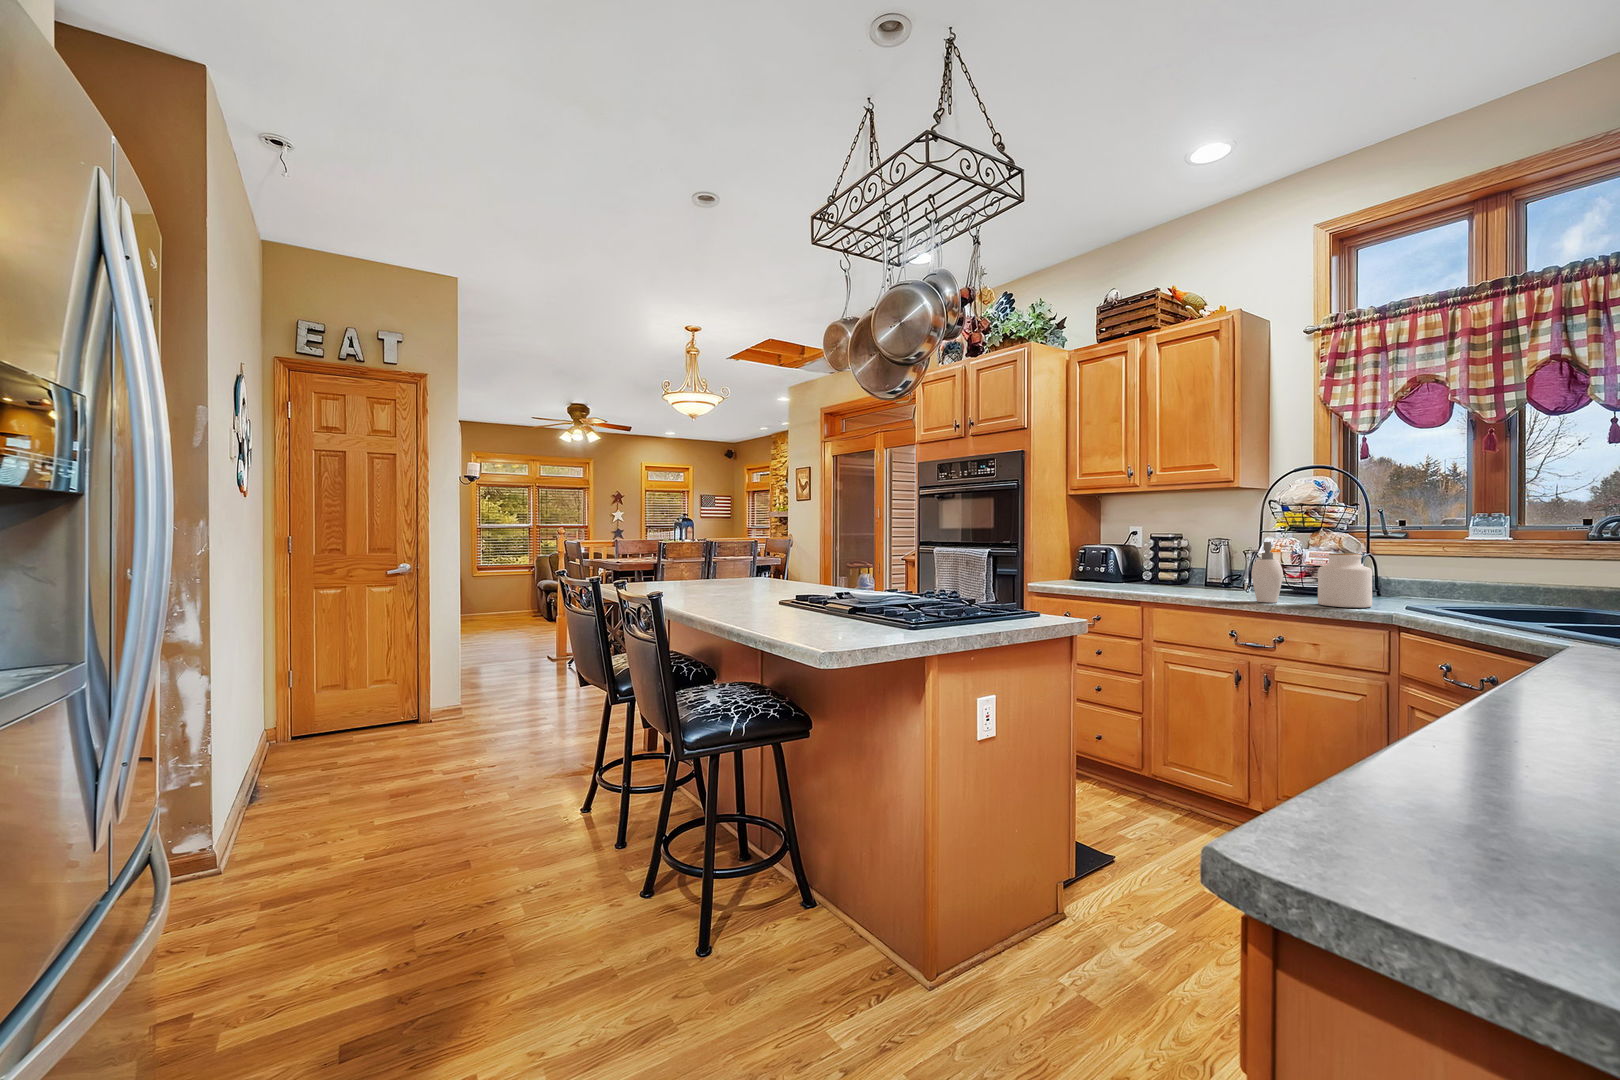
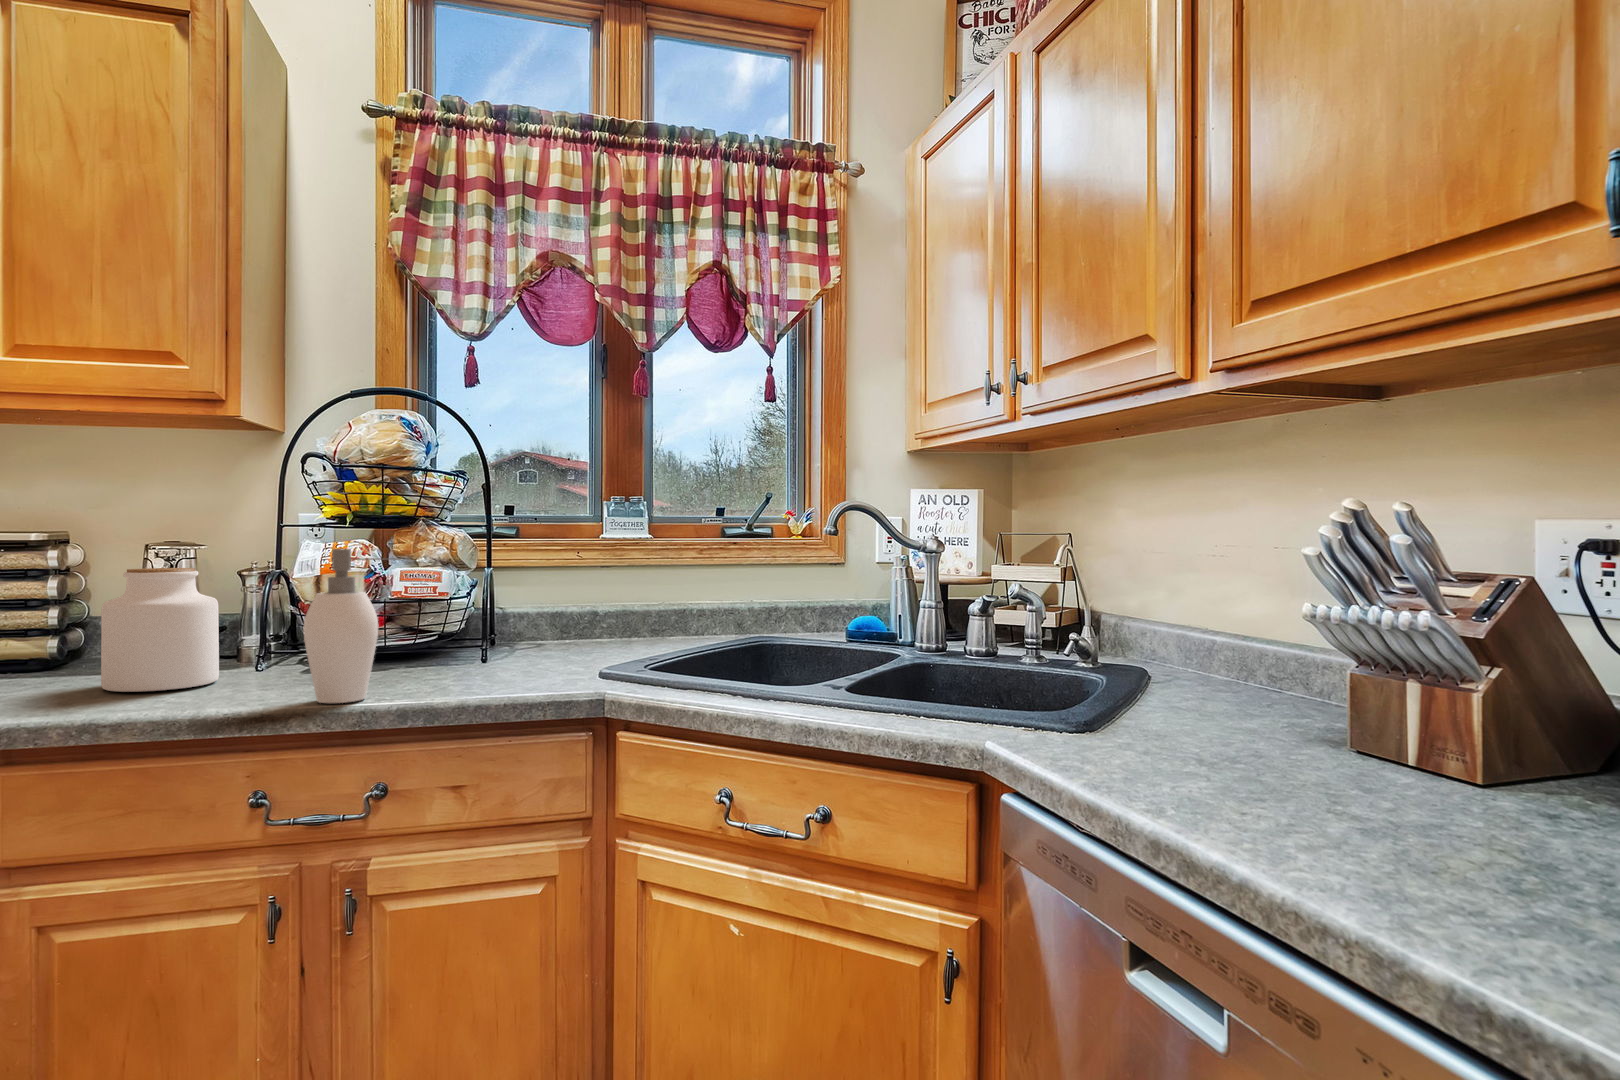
jar: present [1318,553,1372,608] -> present [101,568,219,692]

